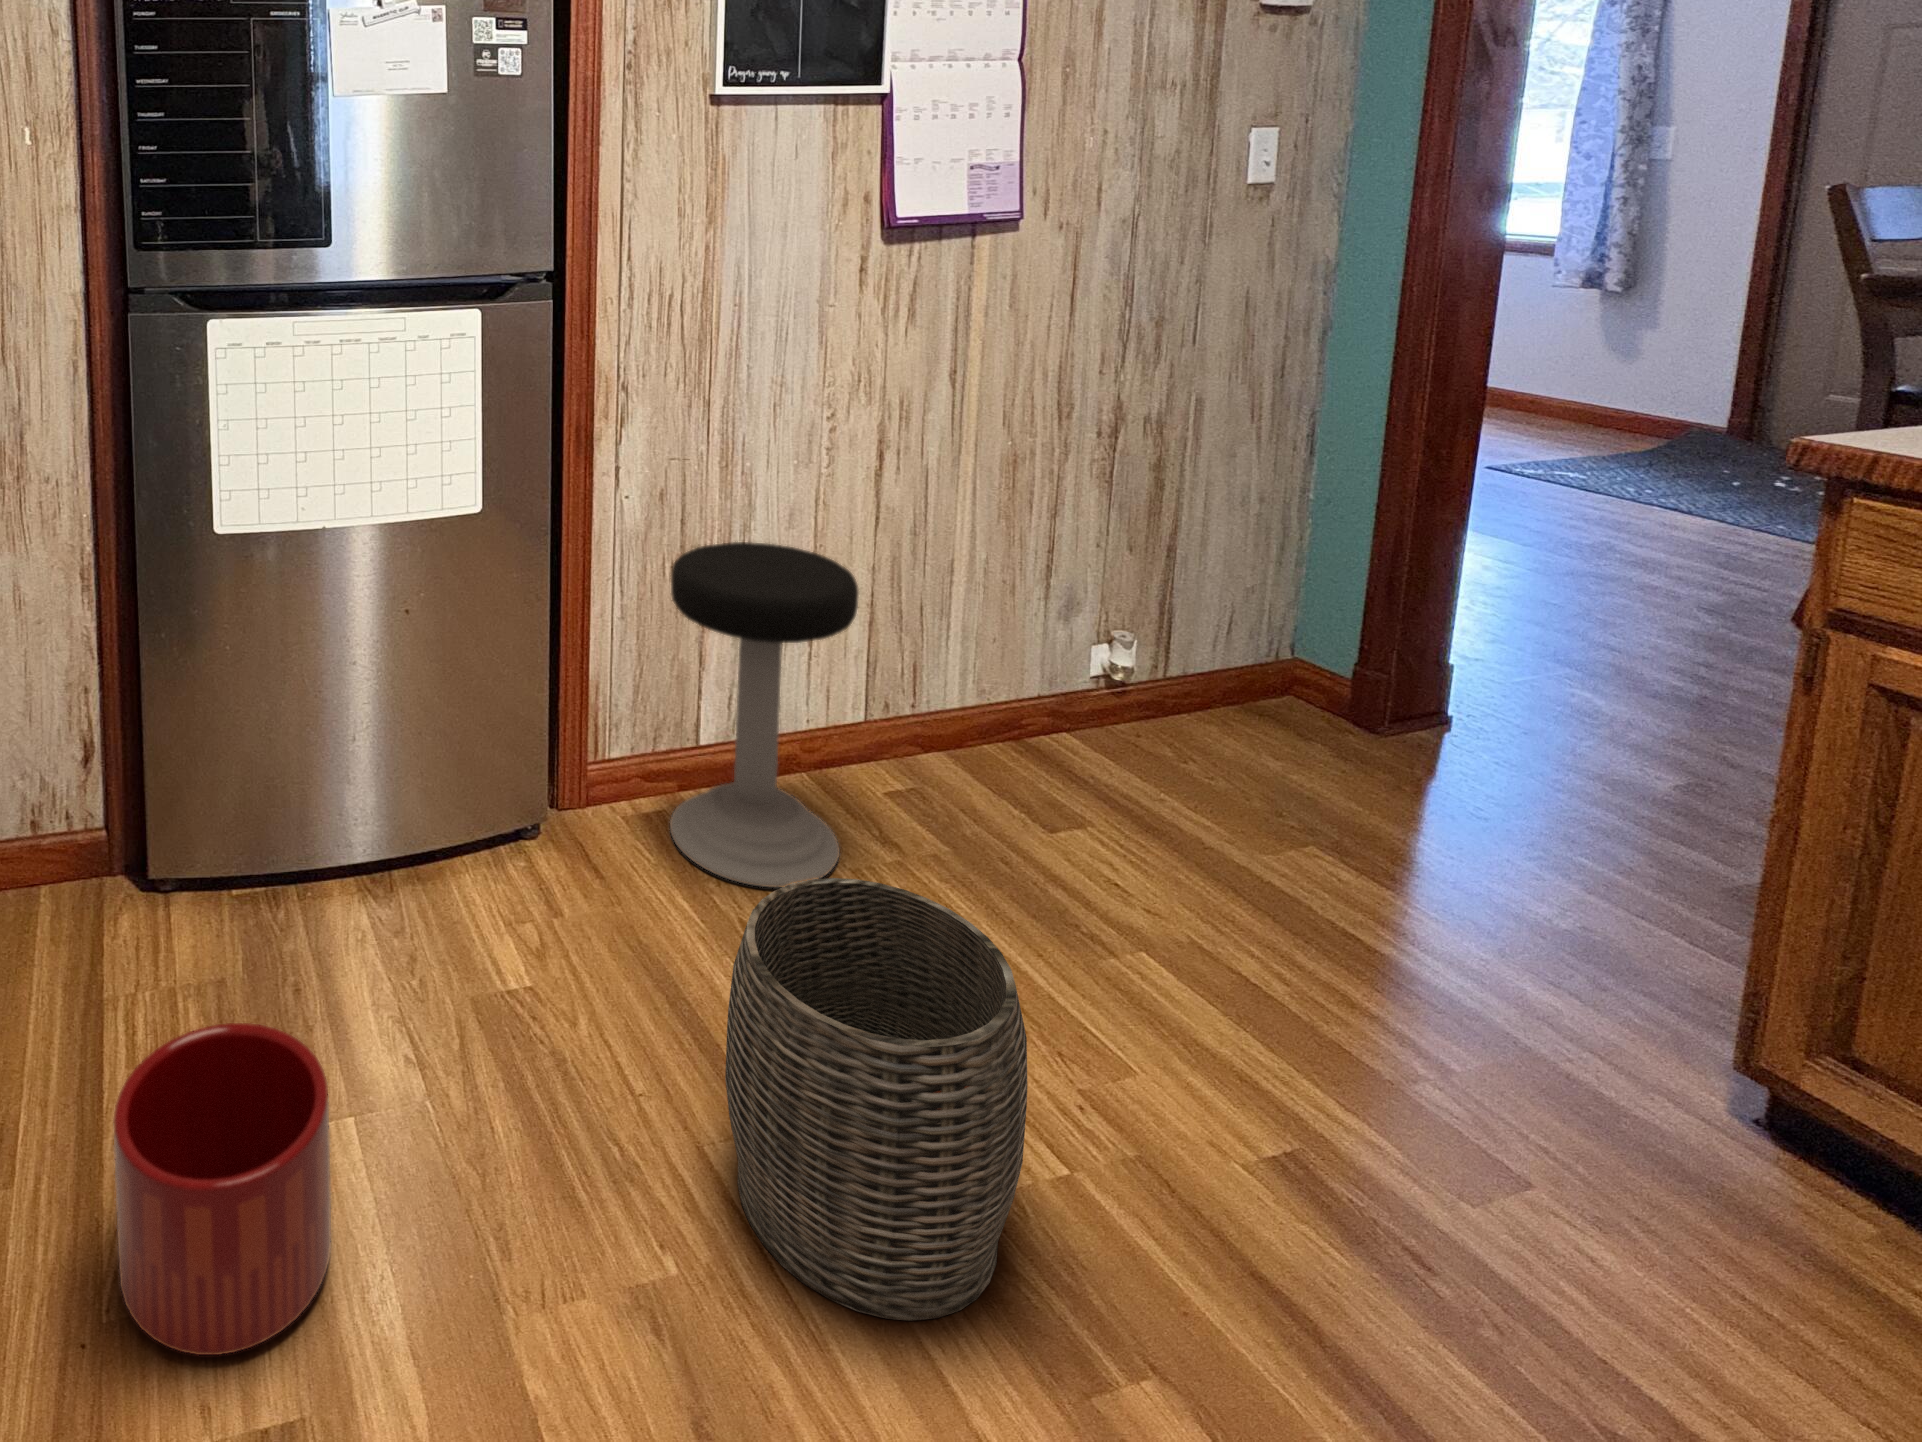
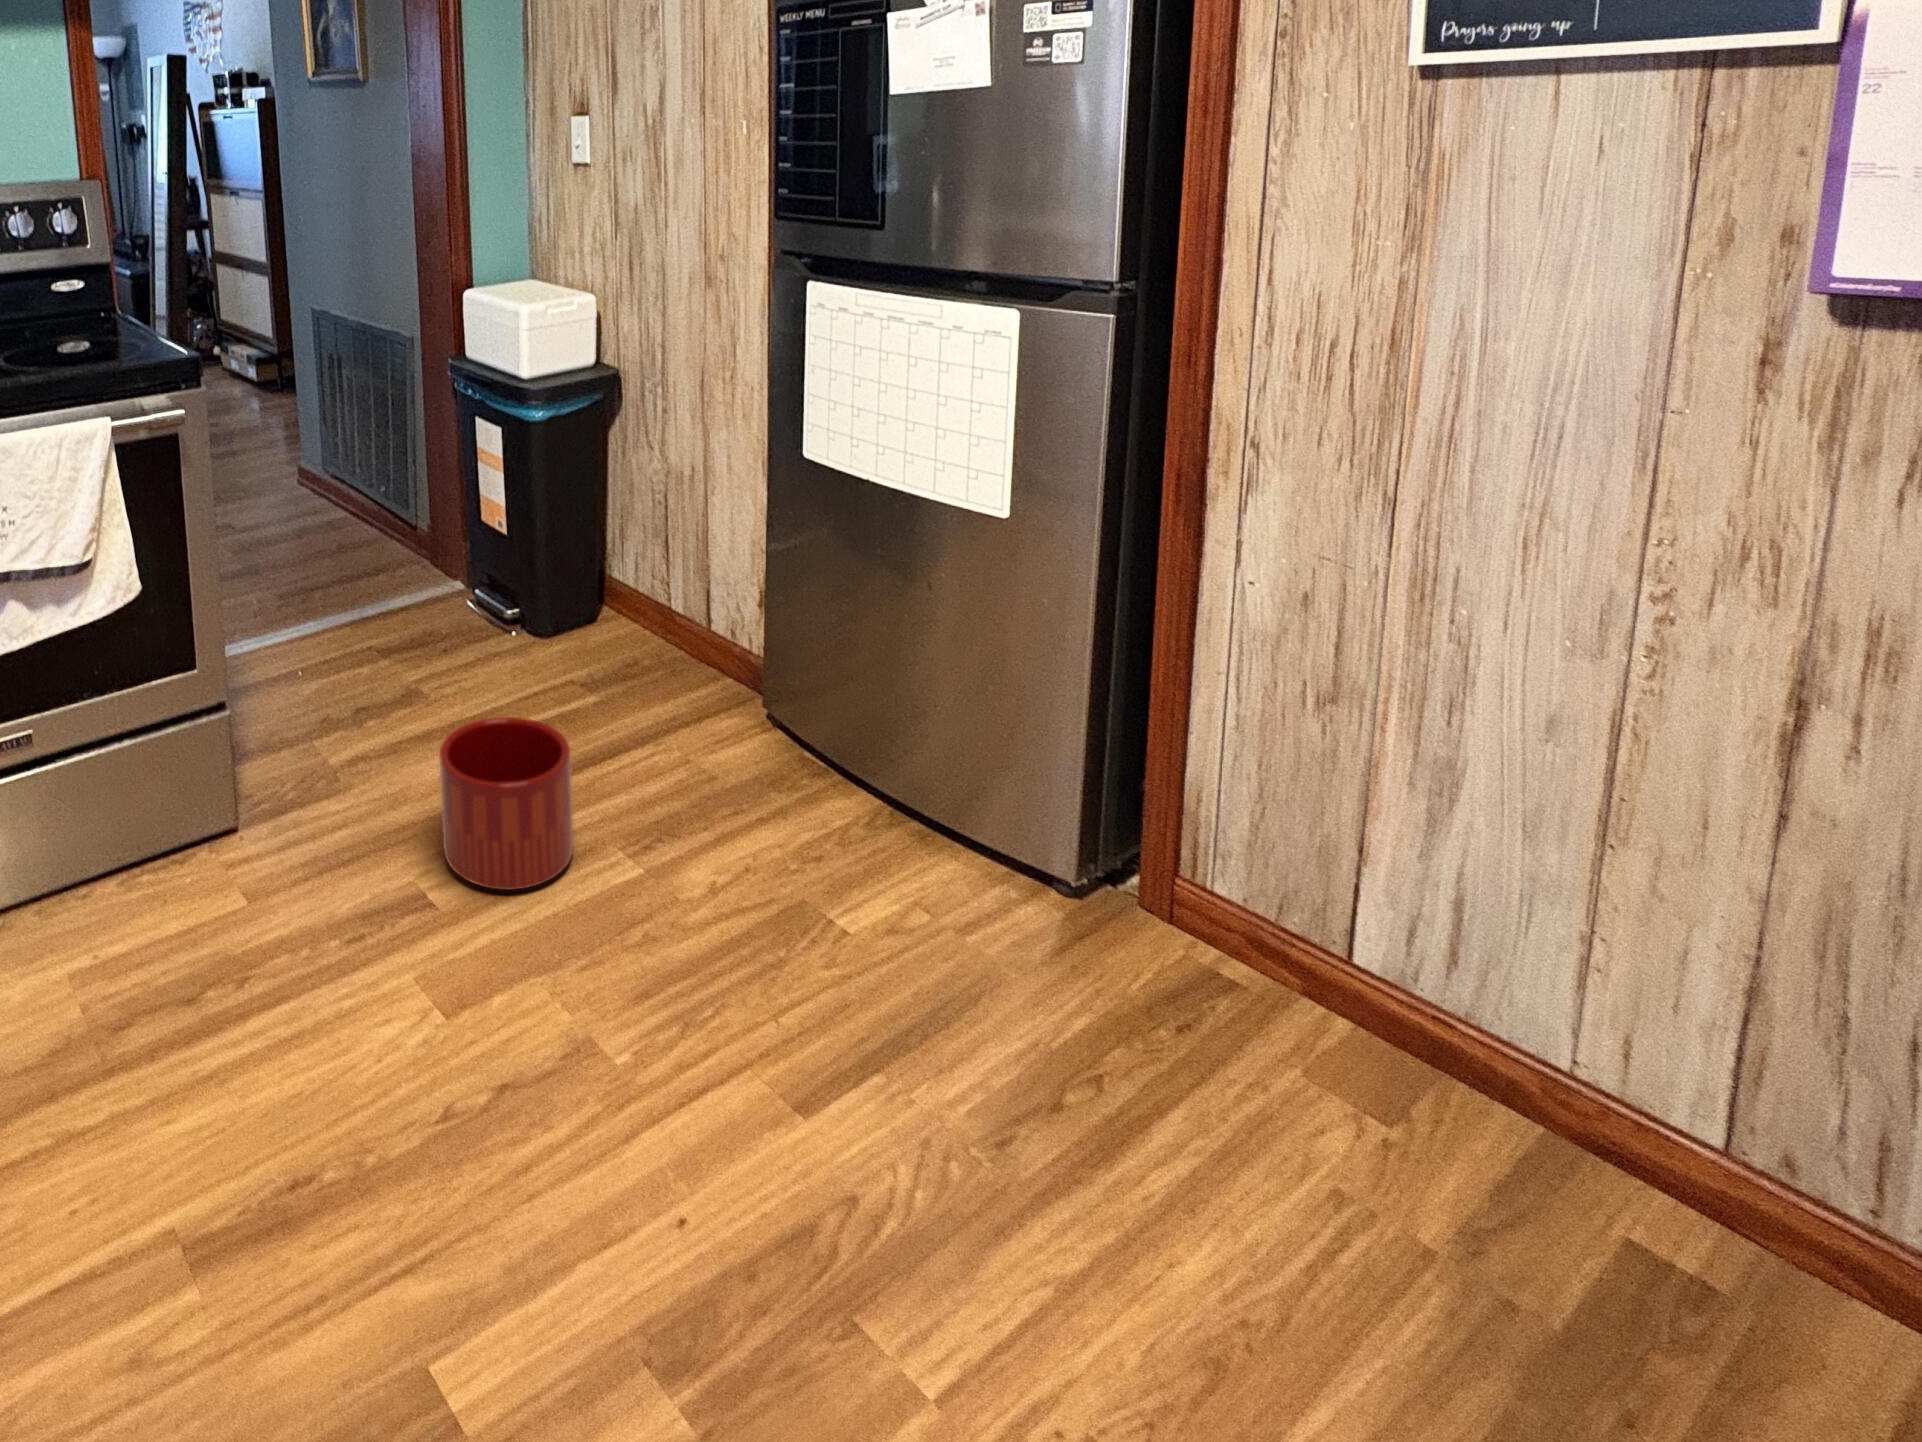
stool: present [670,542,859,888] -> none [1157,672,1473,1165]
woven basket: present [725,878,1027,1321] -> none [625,880,903,1305]

